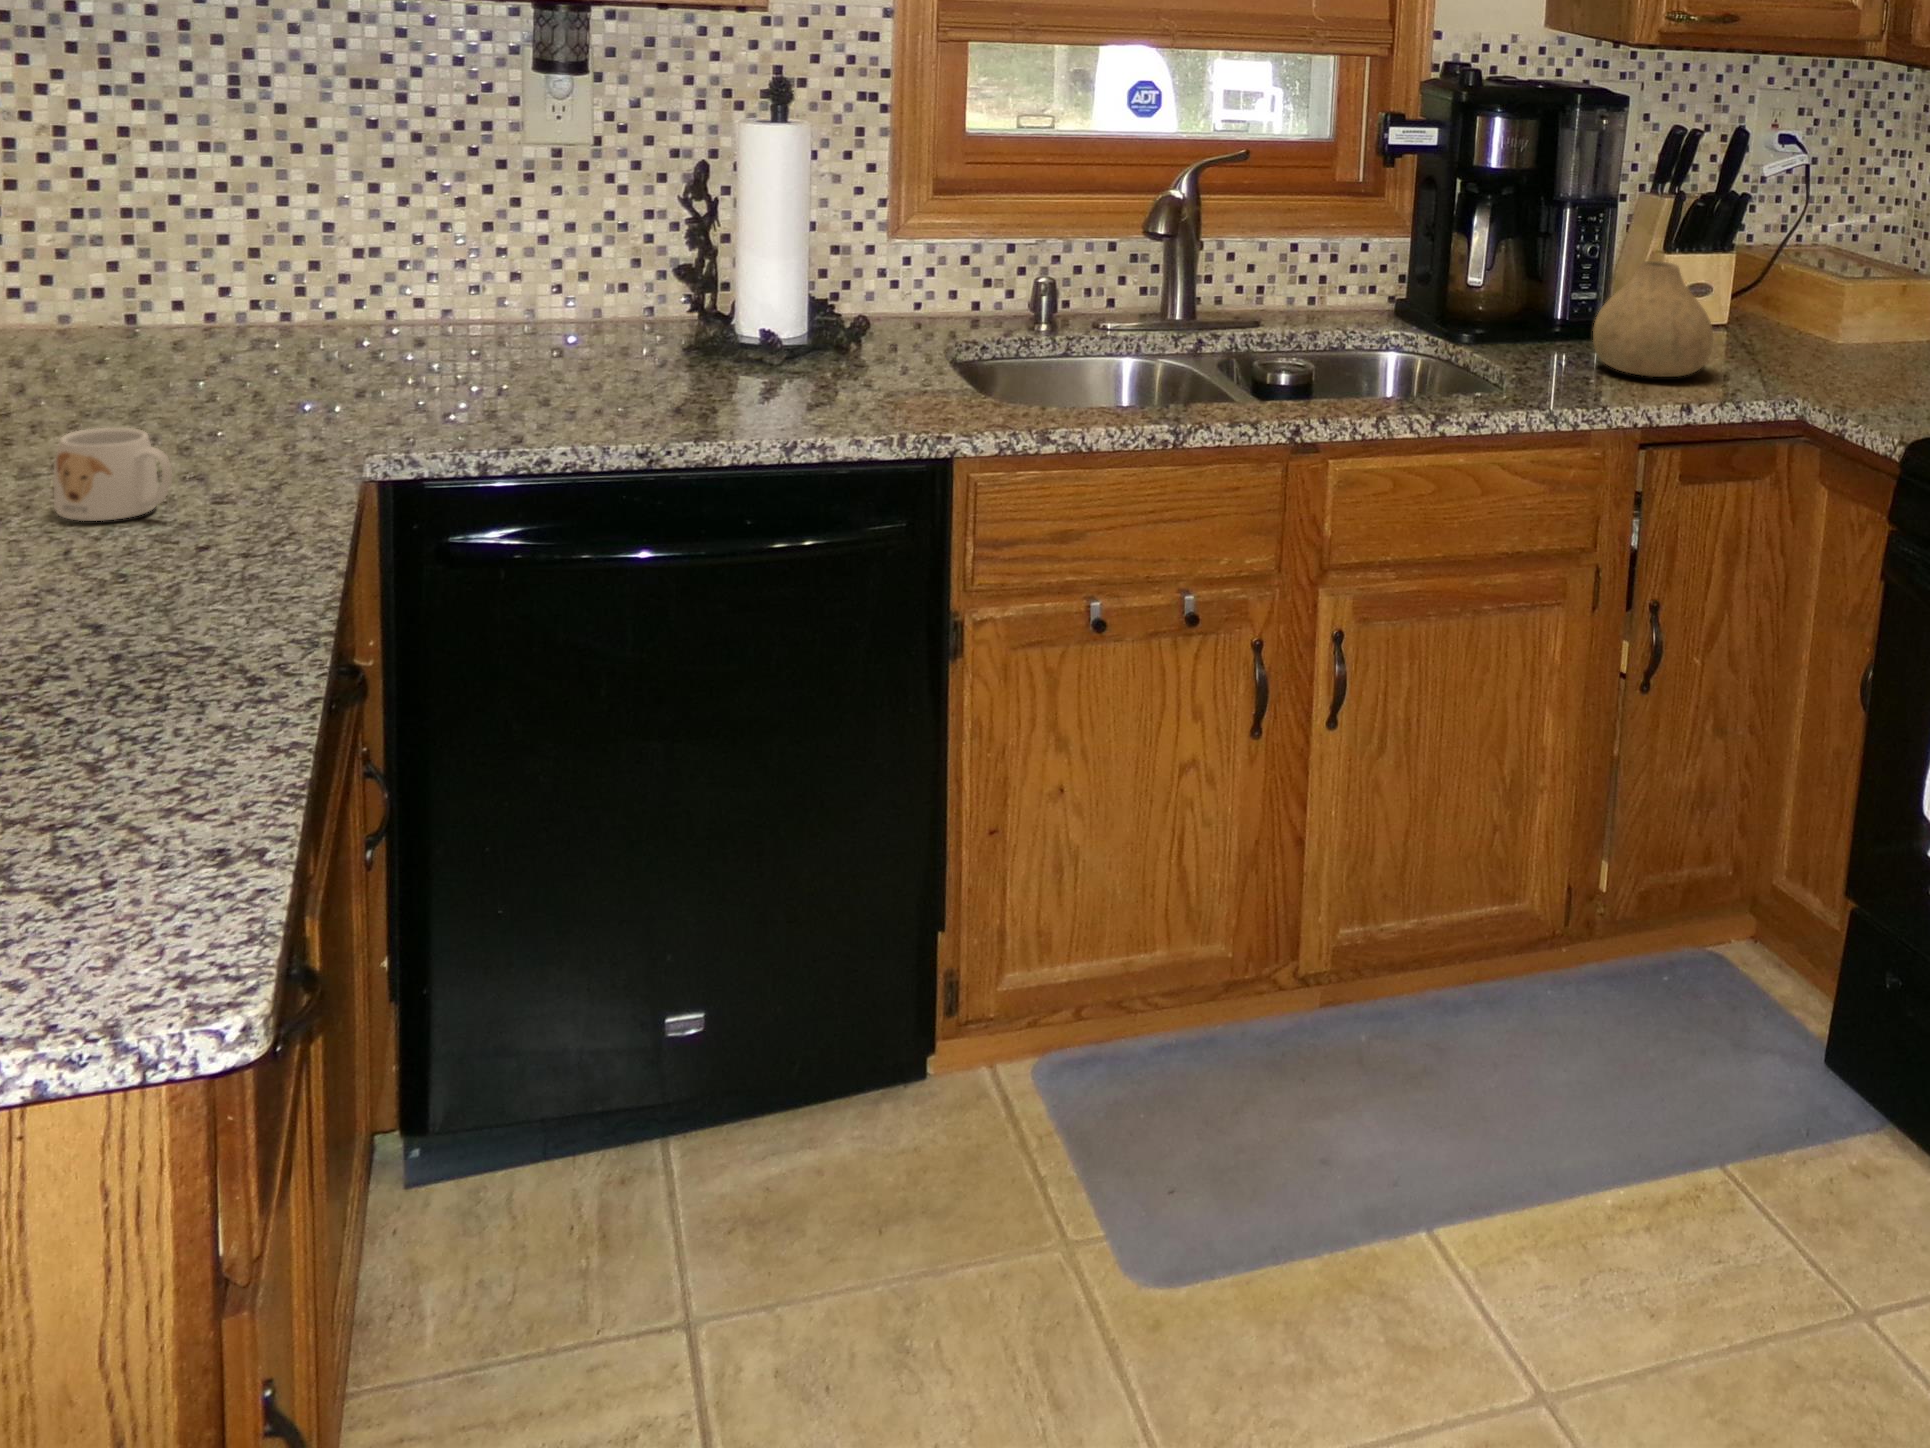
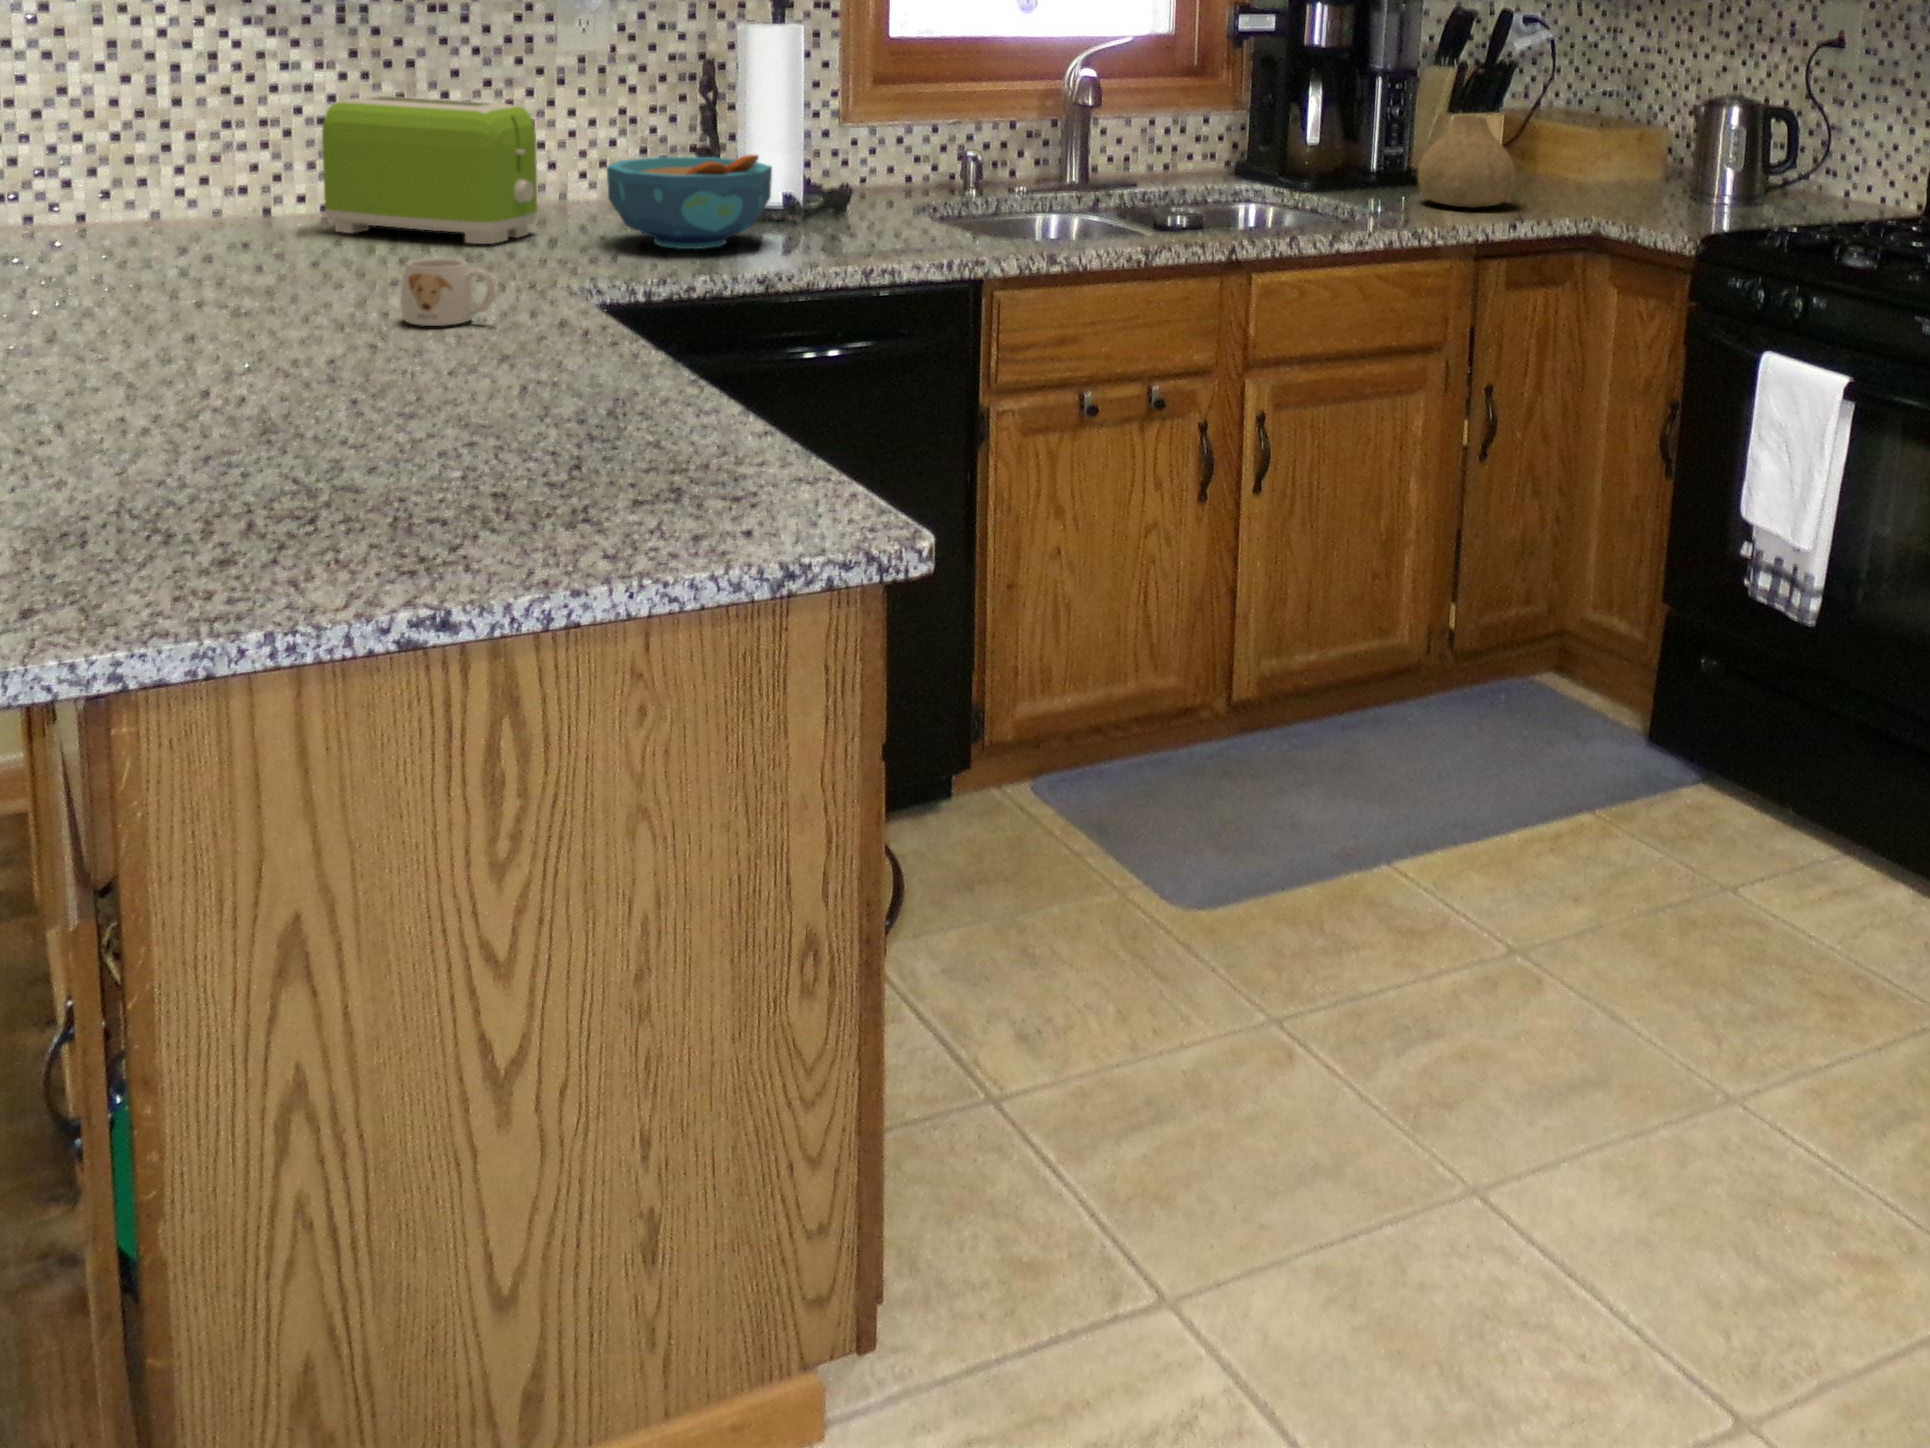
toaster: none [170,188,433,382] -> present [322,96,537,244]
bowl: none [494,280,708,402] -> present [607,155,772,249]

